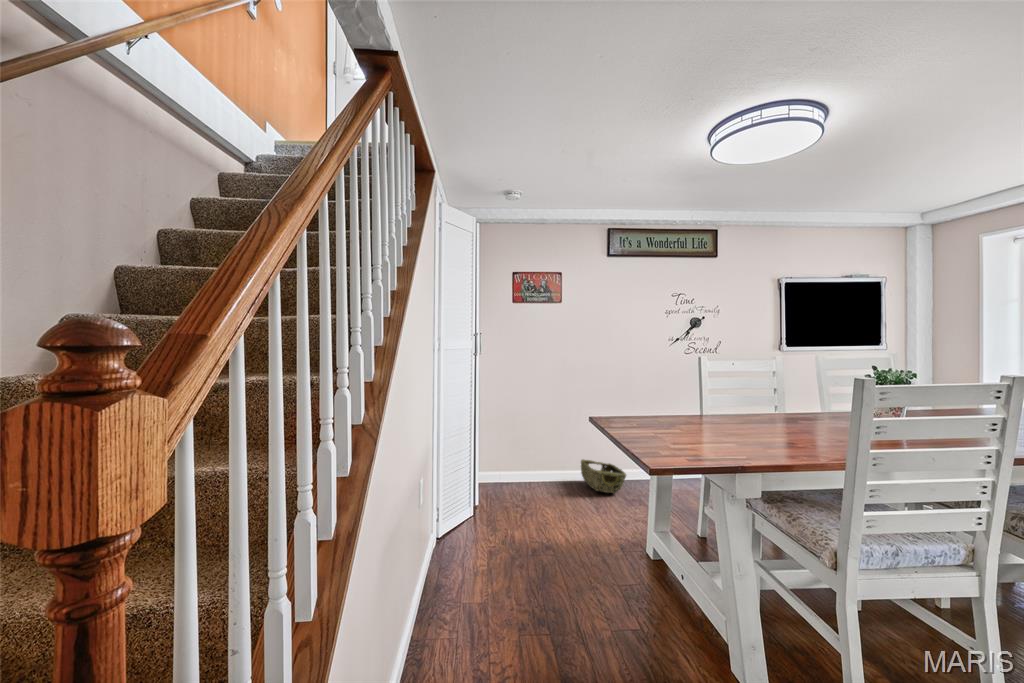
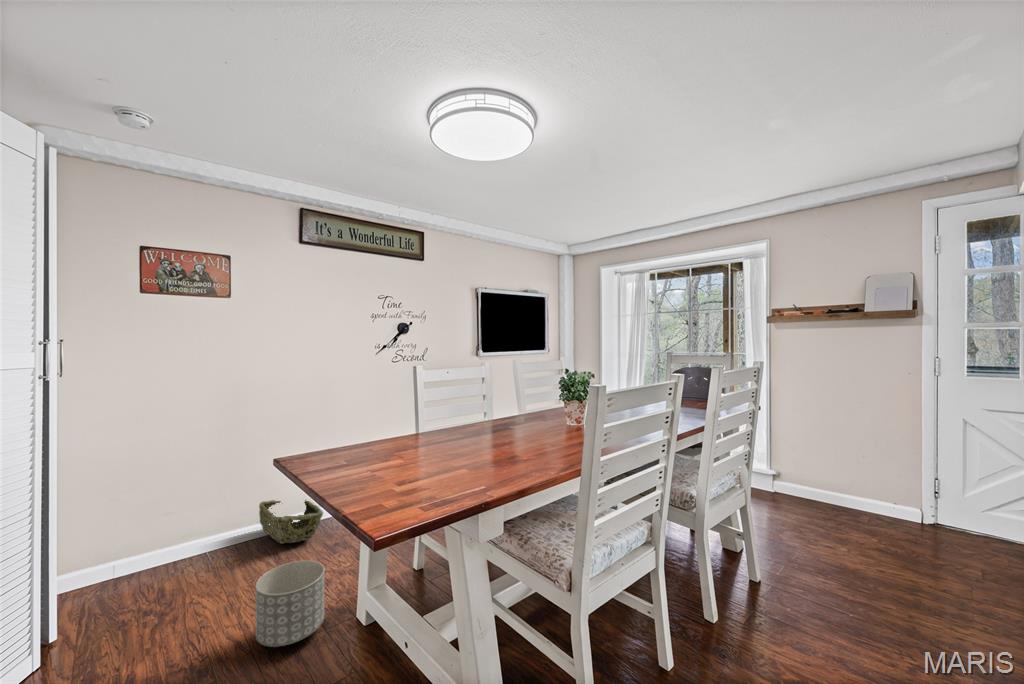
planter: none [586,493,629,543] -> present [255,560,325,647]

